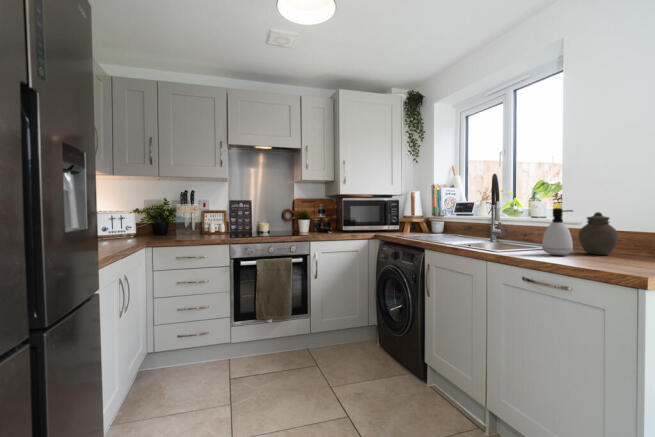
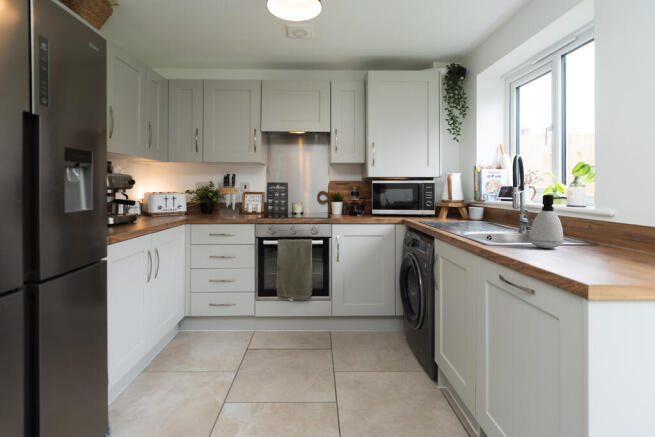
jar: present [579,212,618,255] -> none [582,200,629,250]

